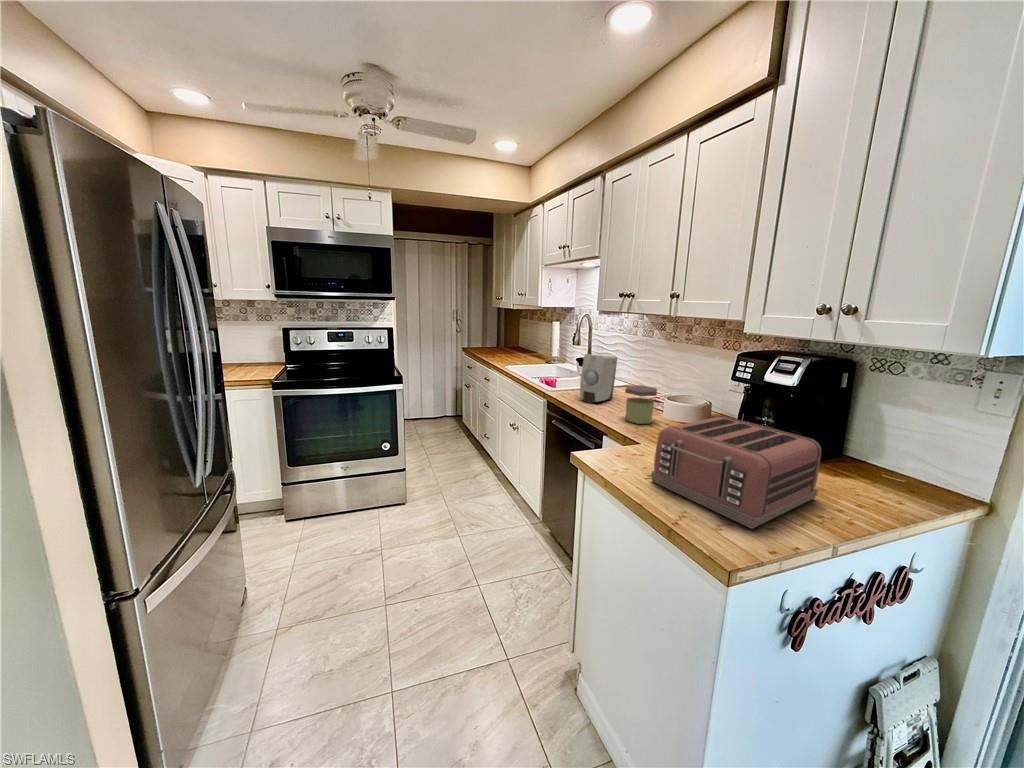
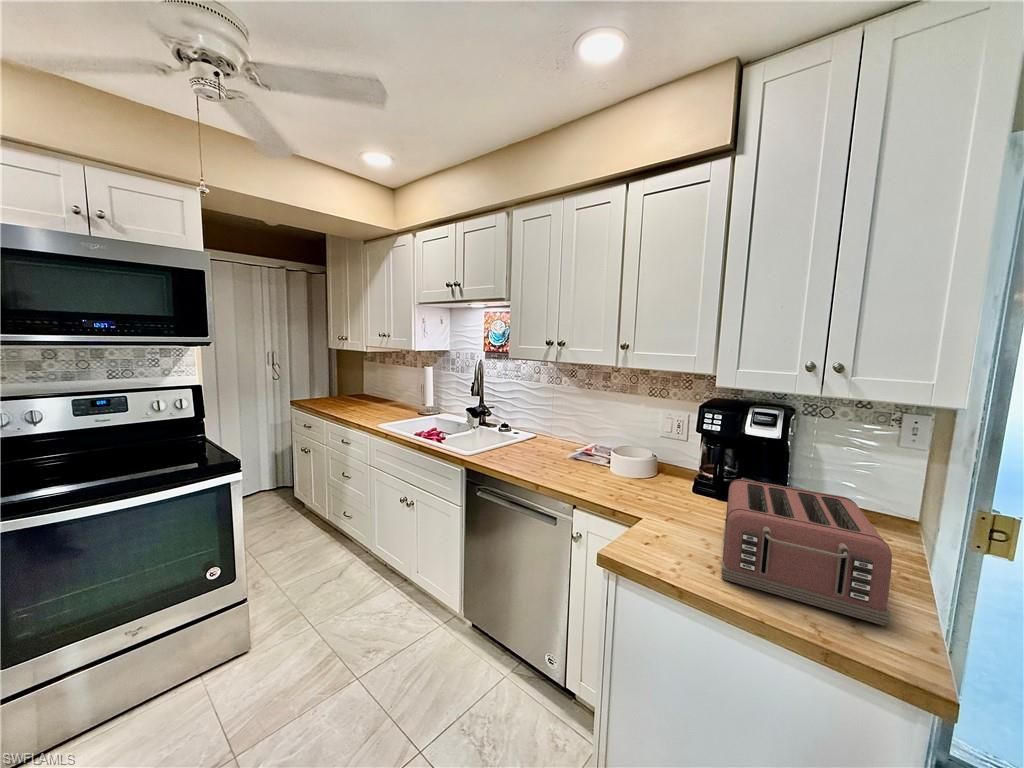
soap dispenser: present [580,354,617,403] -> none [514,409,546,467]
jar: present [625,385,657,424] -> none [583,443,622,489]

